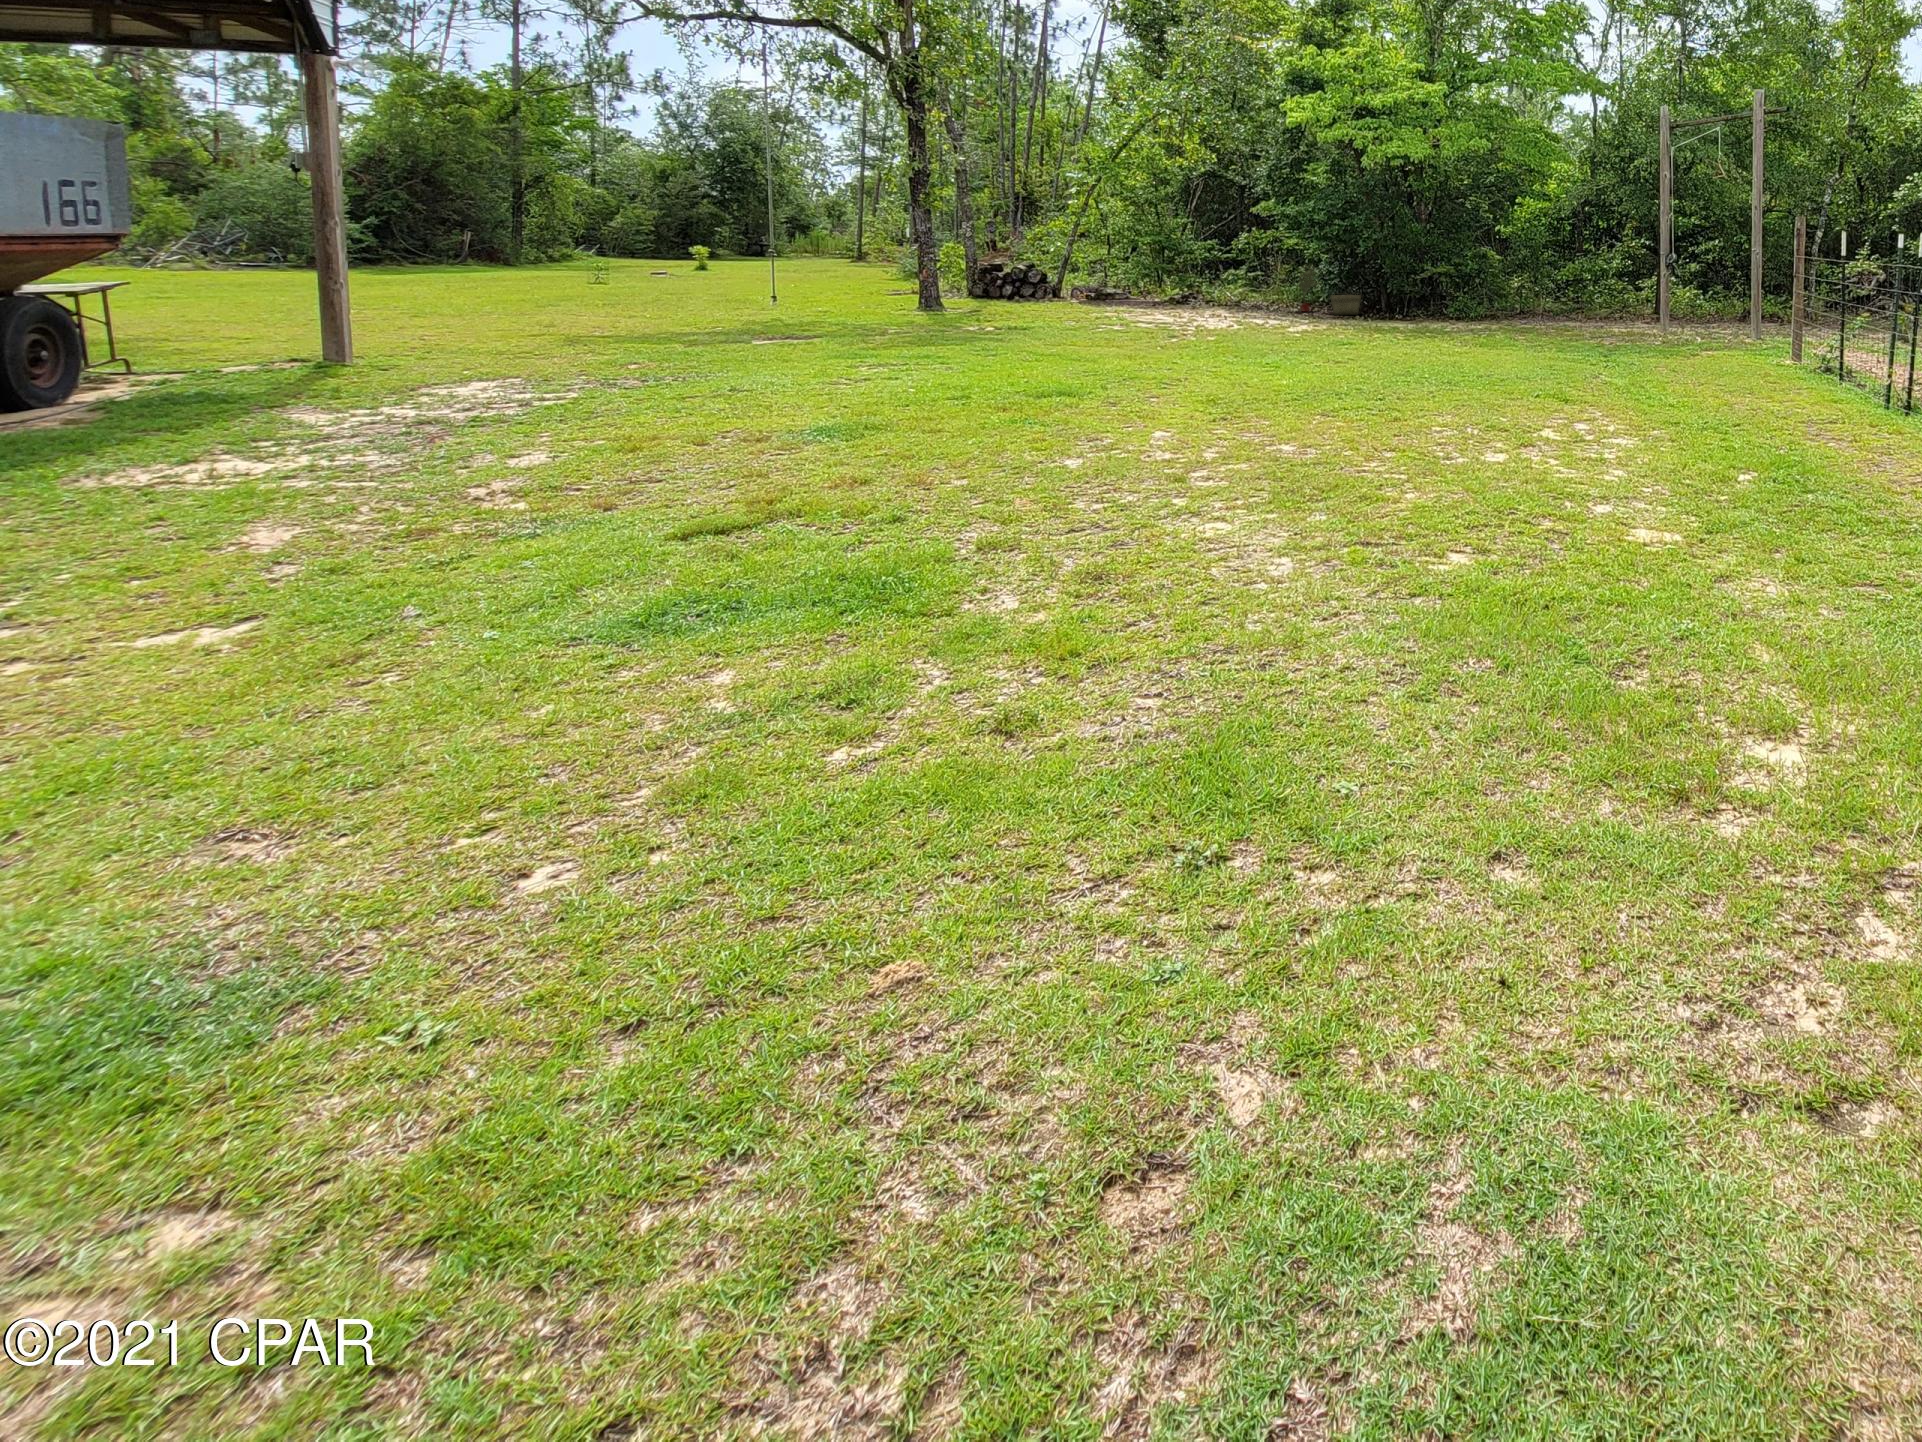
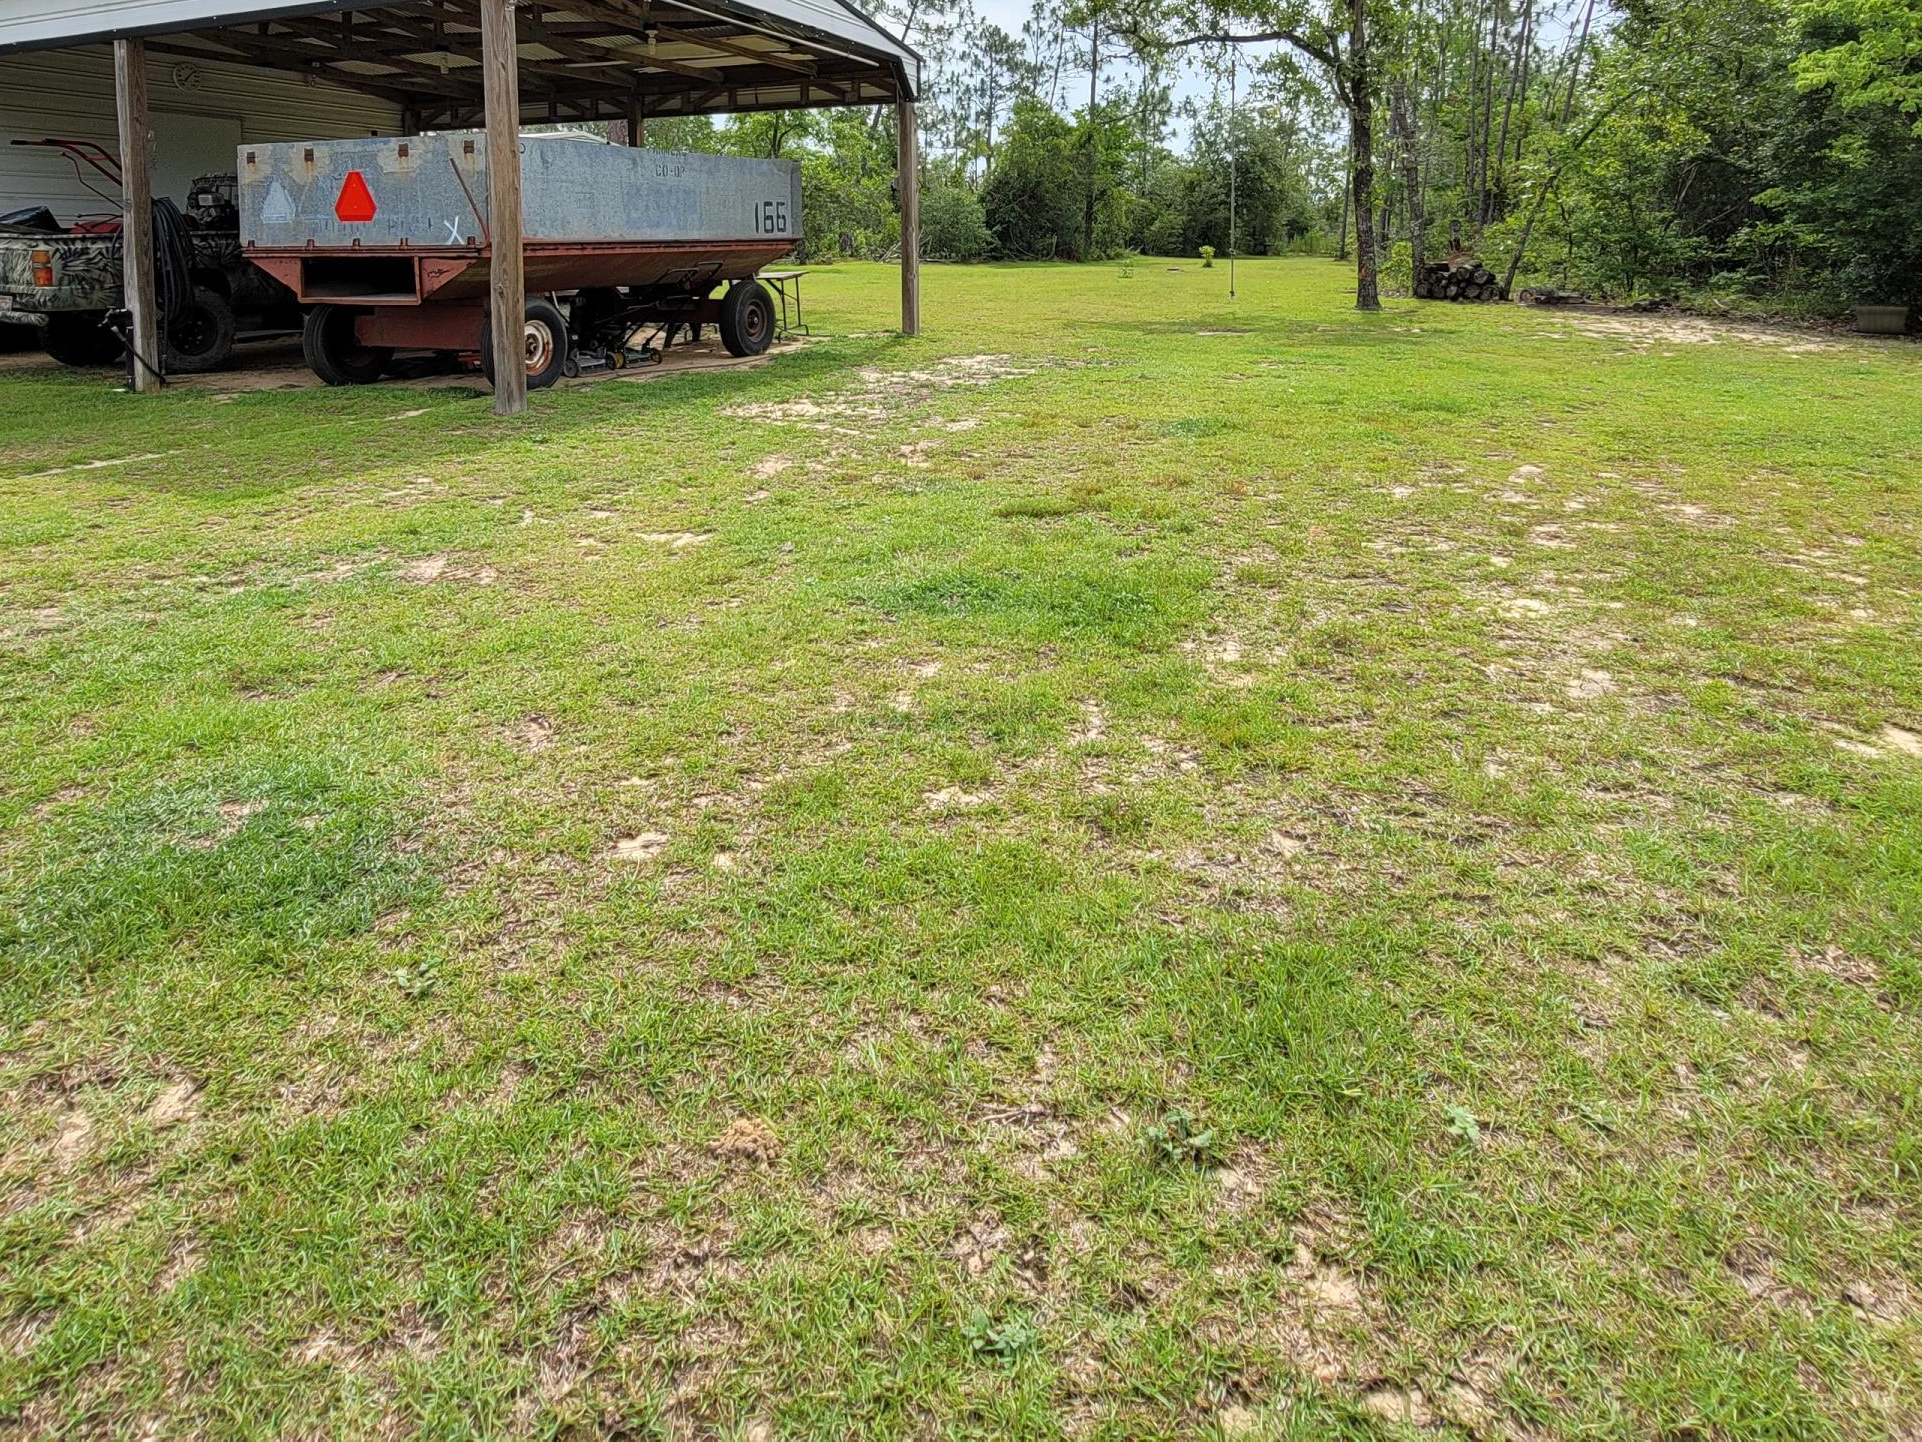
potted tree: present [1299,264,1321,312] -> none [1803,264,1846,325]

